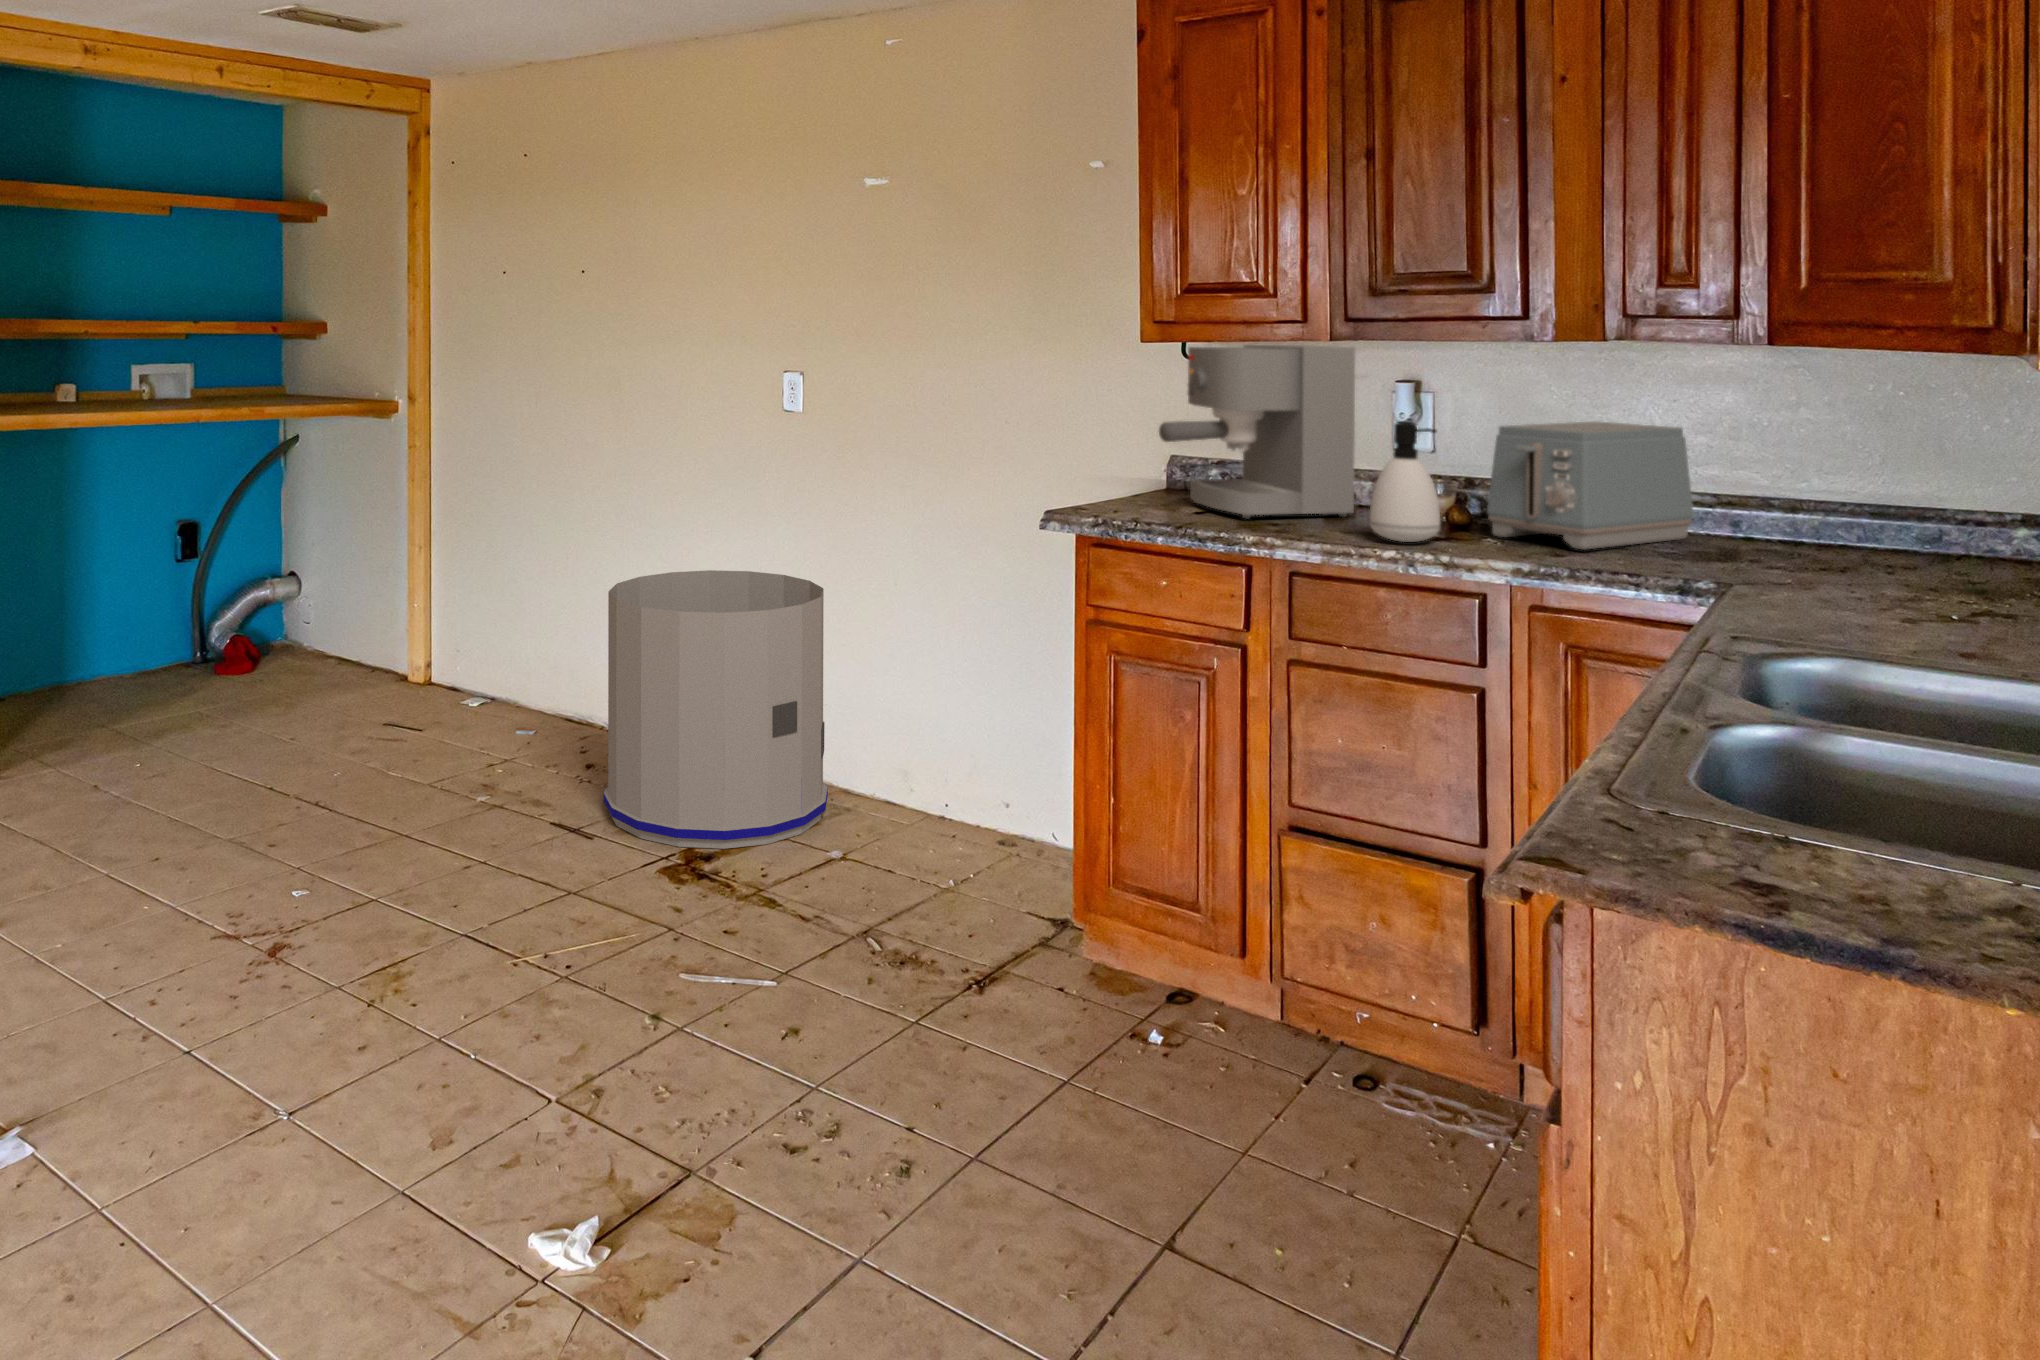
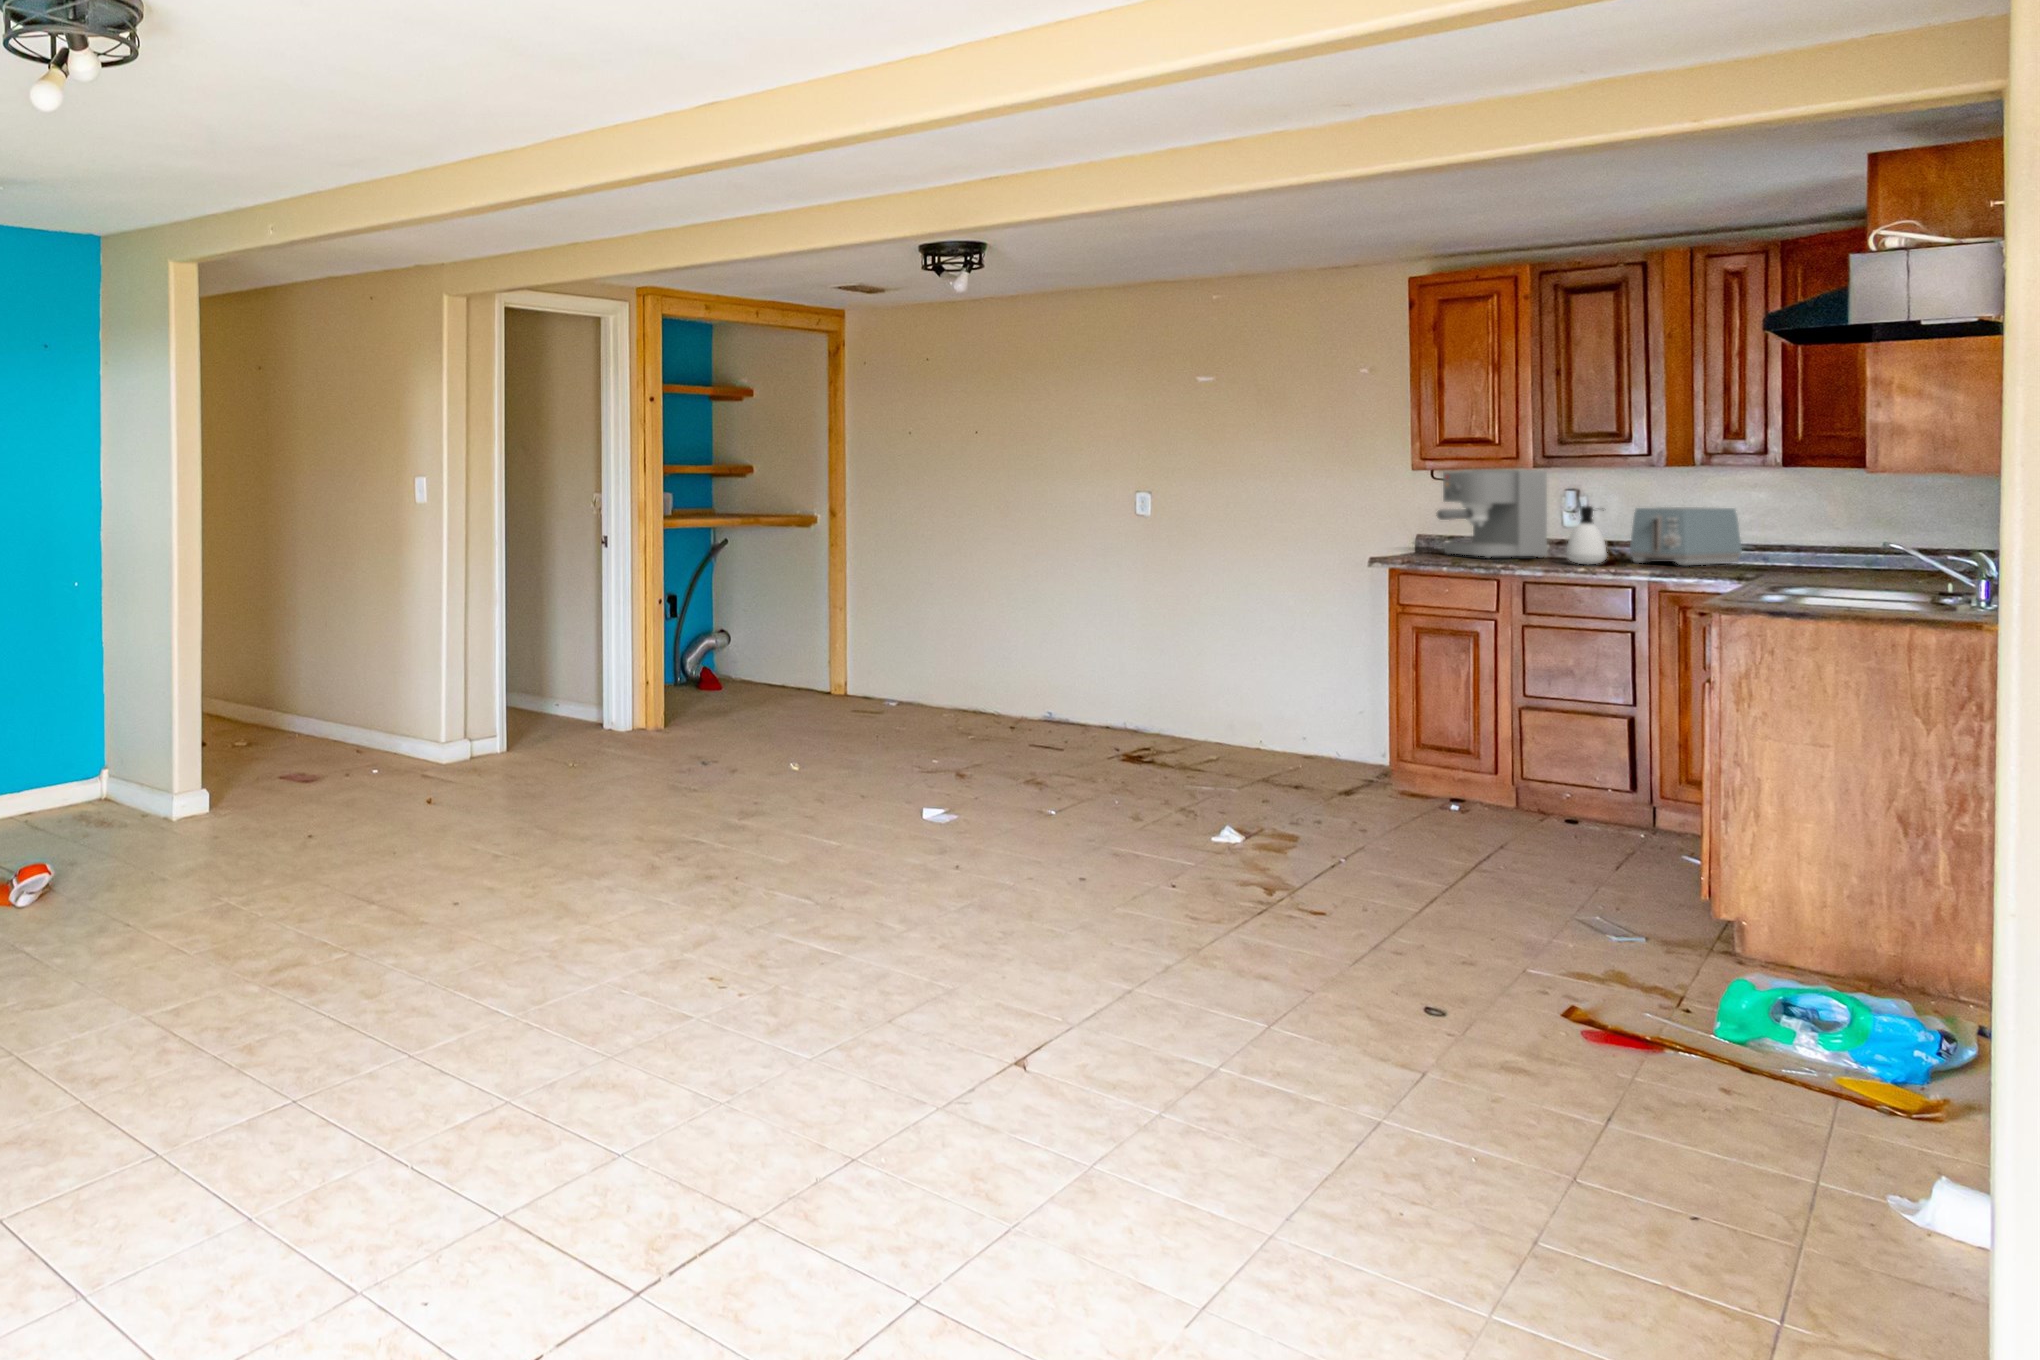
trash can: present [603,570,828,849] -> none [1047,609,1189,755]

